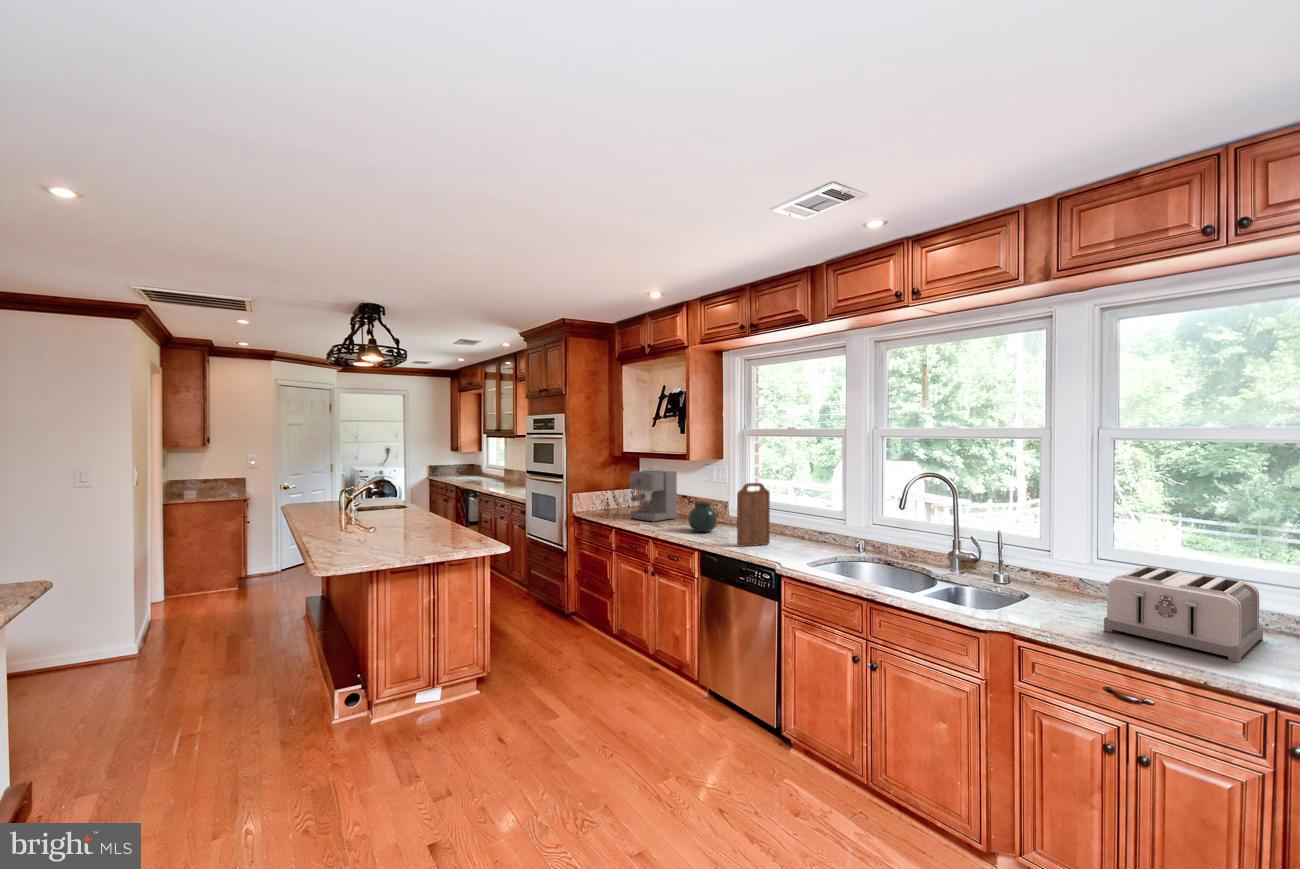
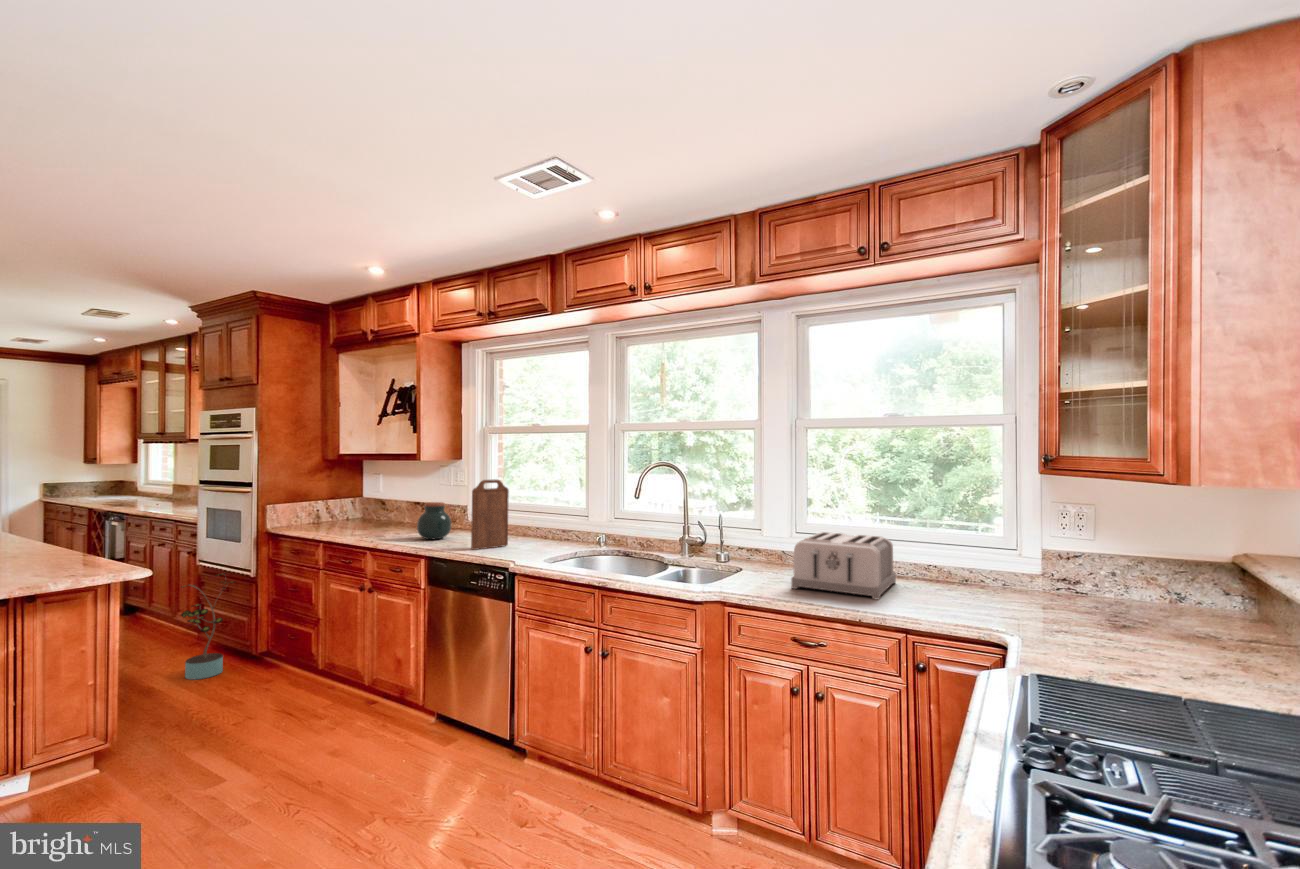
coffee maker: present [630,470,677,522] -> none [345,474,406,533]
potted plant: none [517,545,553,625] -> present [181,574,234,680]

